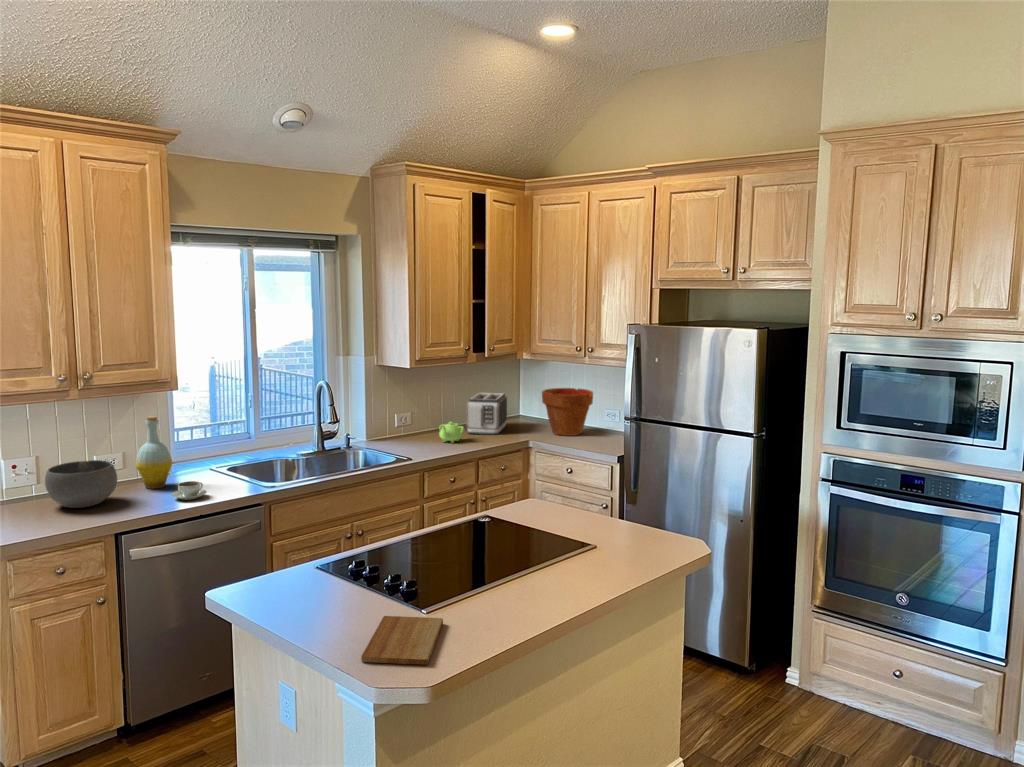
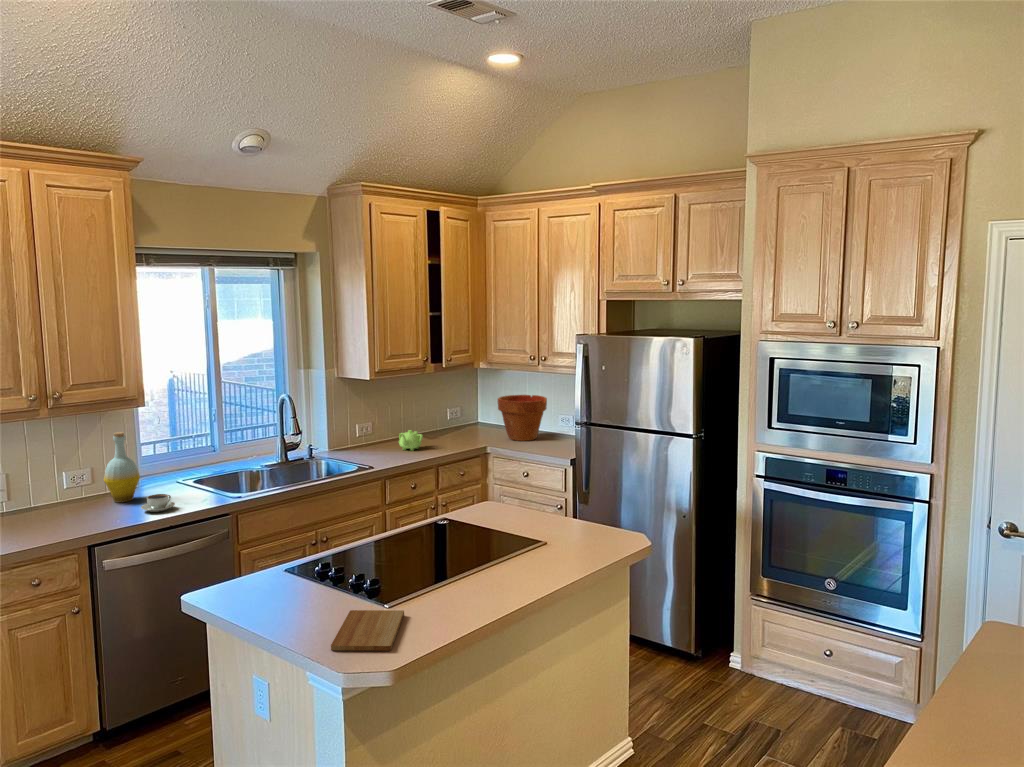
toaster: present [466,393,507,435] -> none [425,401,465,442]
bowl: present [45,460,117,508] -> none [16,476,87,523]

